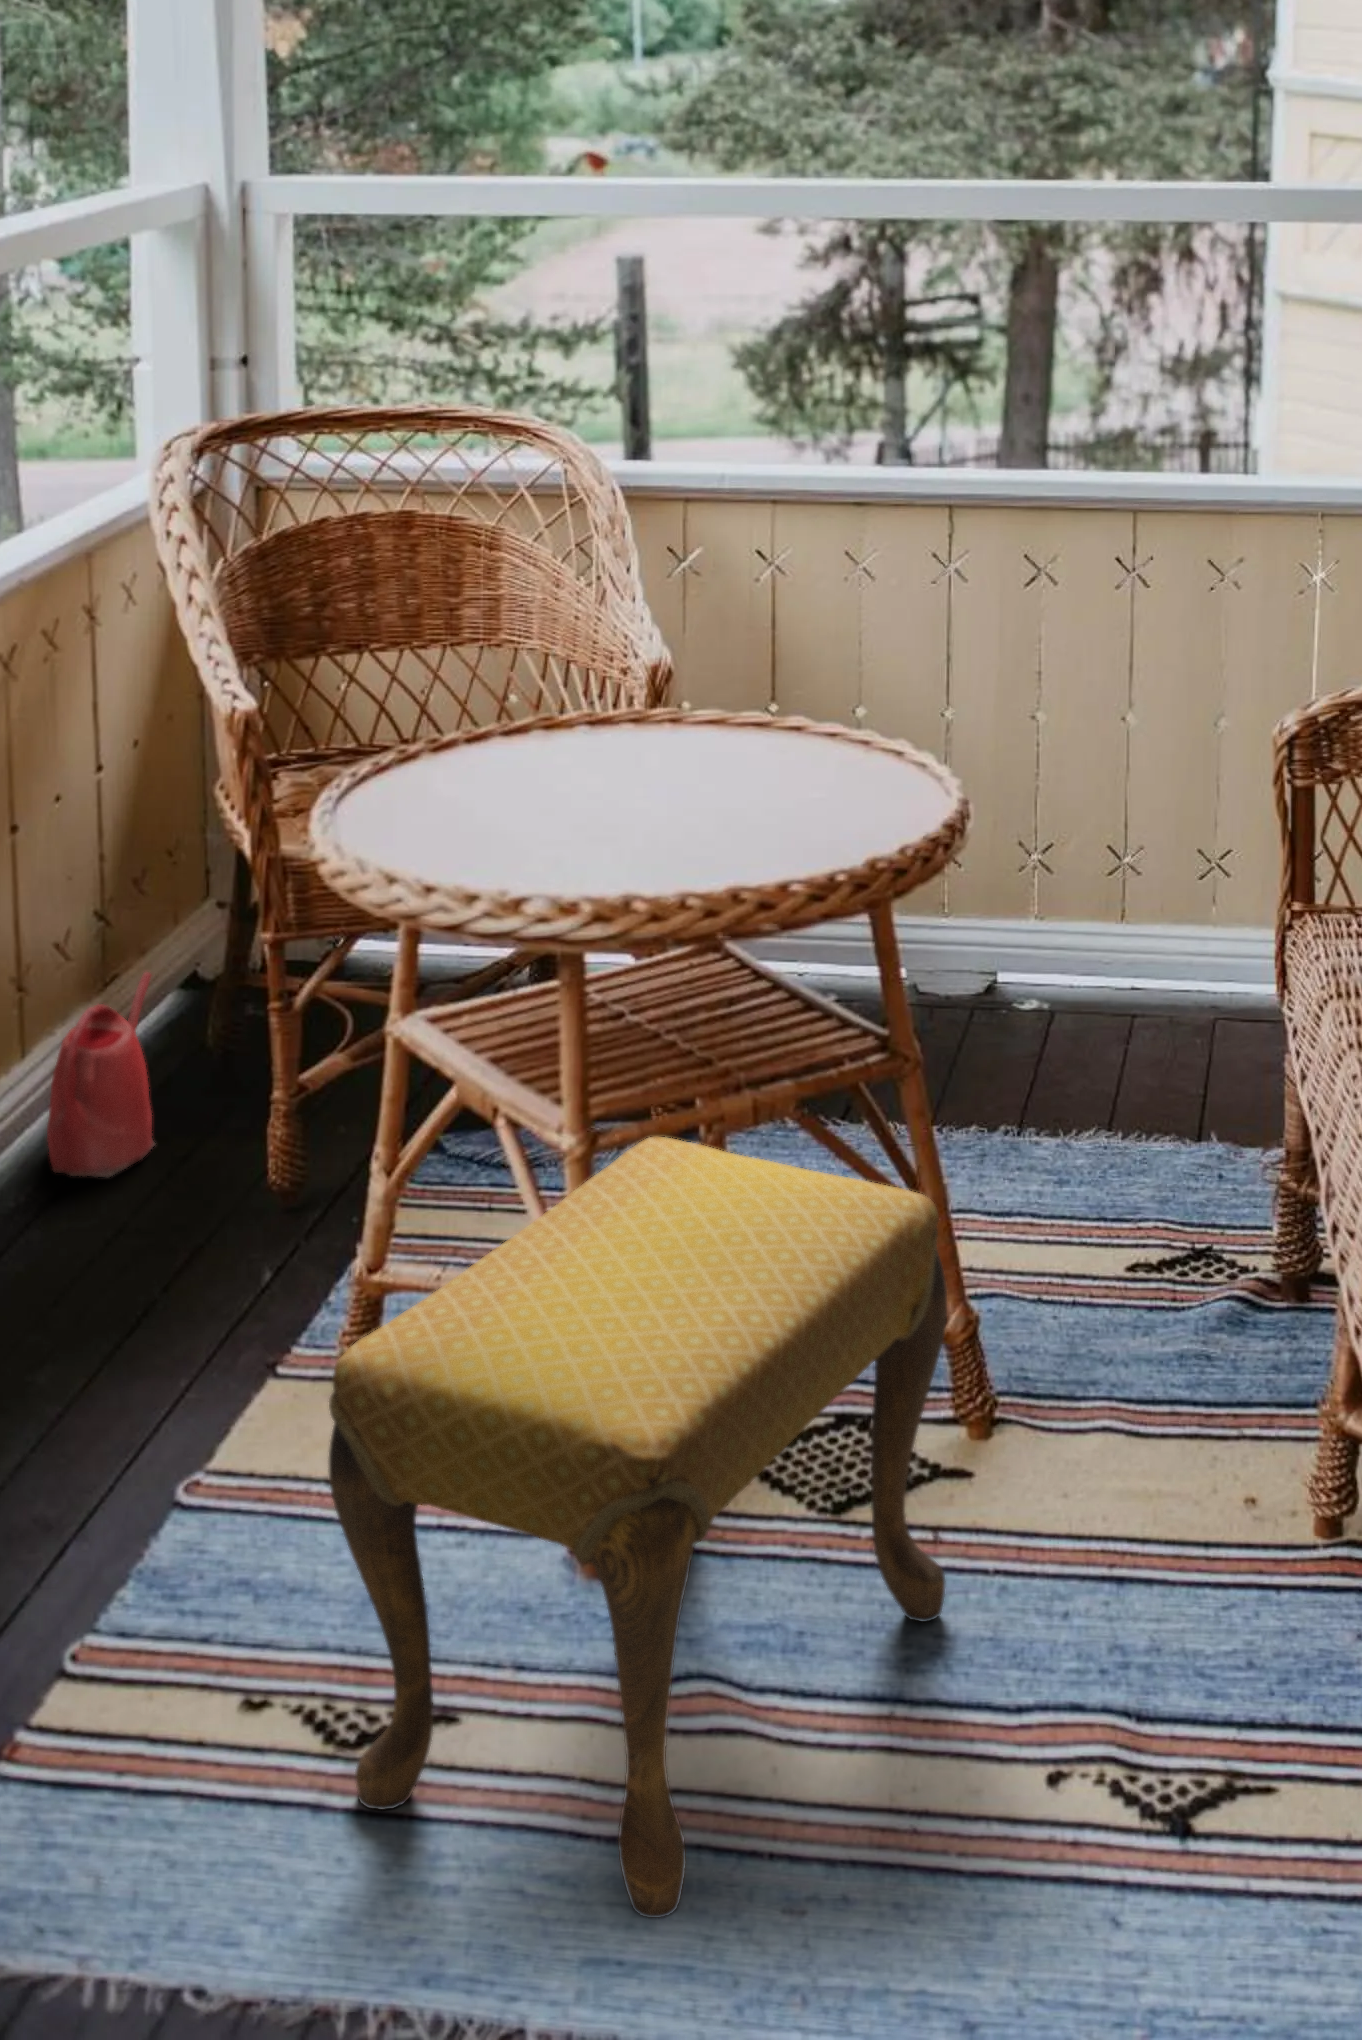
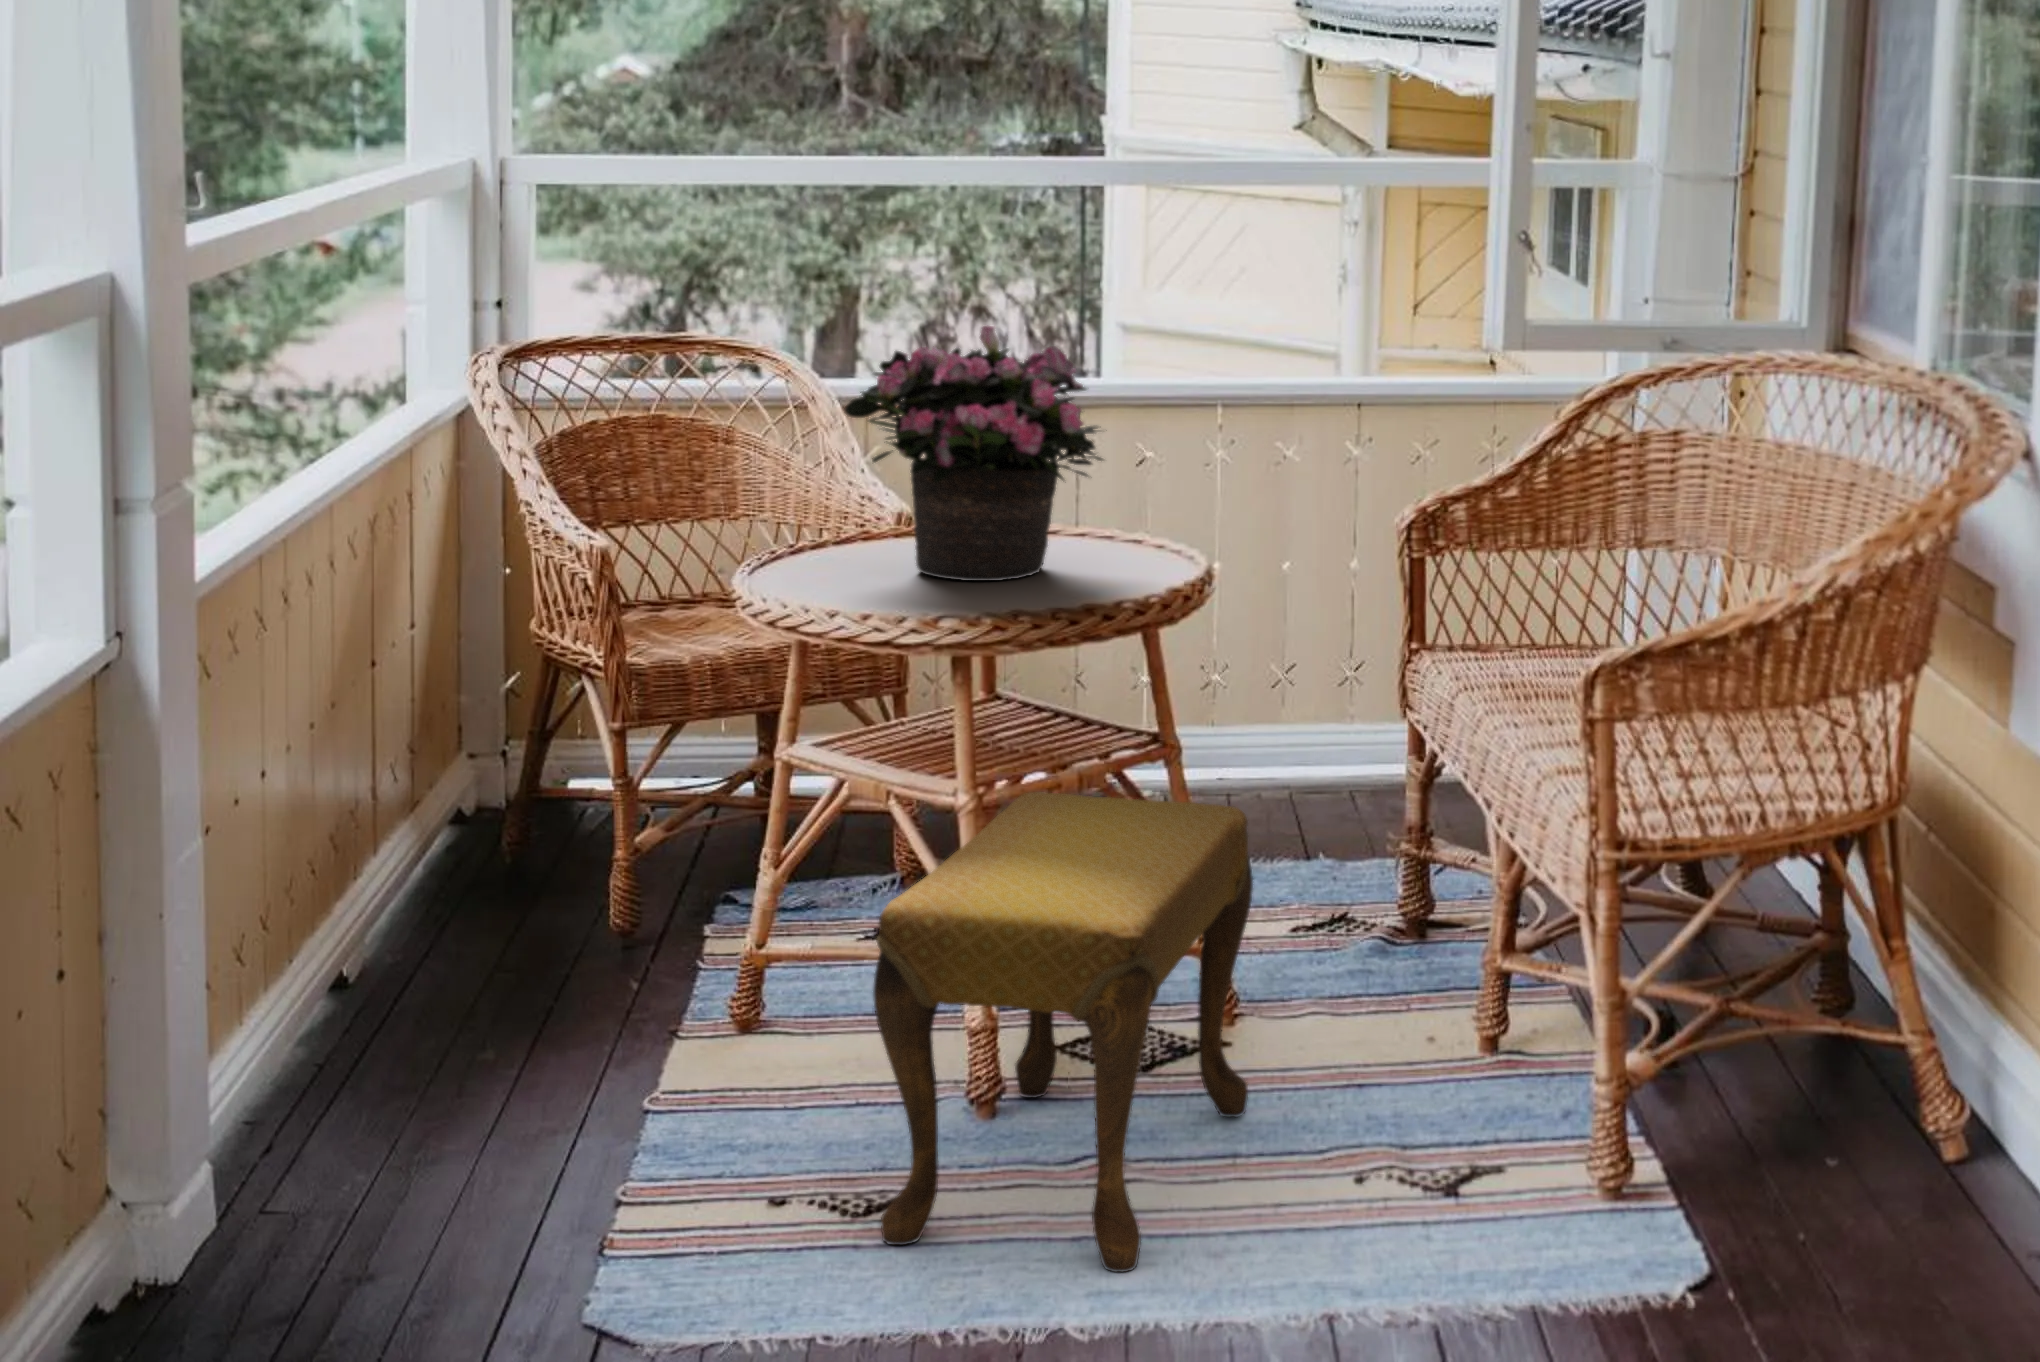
potted flower: none [471,452,831,810] -> present [844,326,1103,581]
watering can: present [47,972,155,1177] -> none [401,786,492,942]

